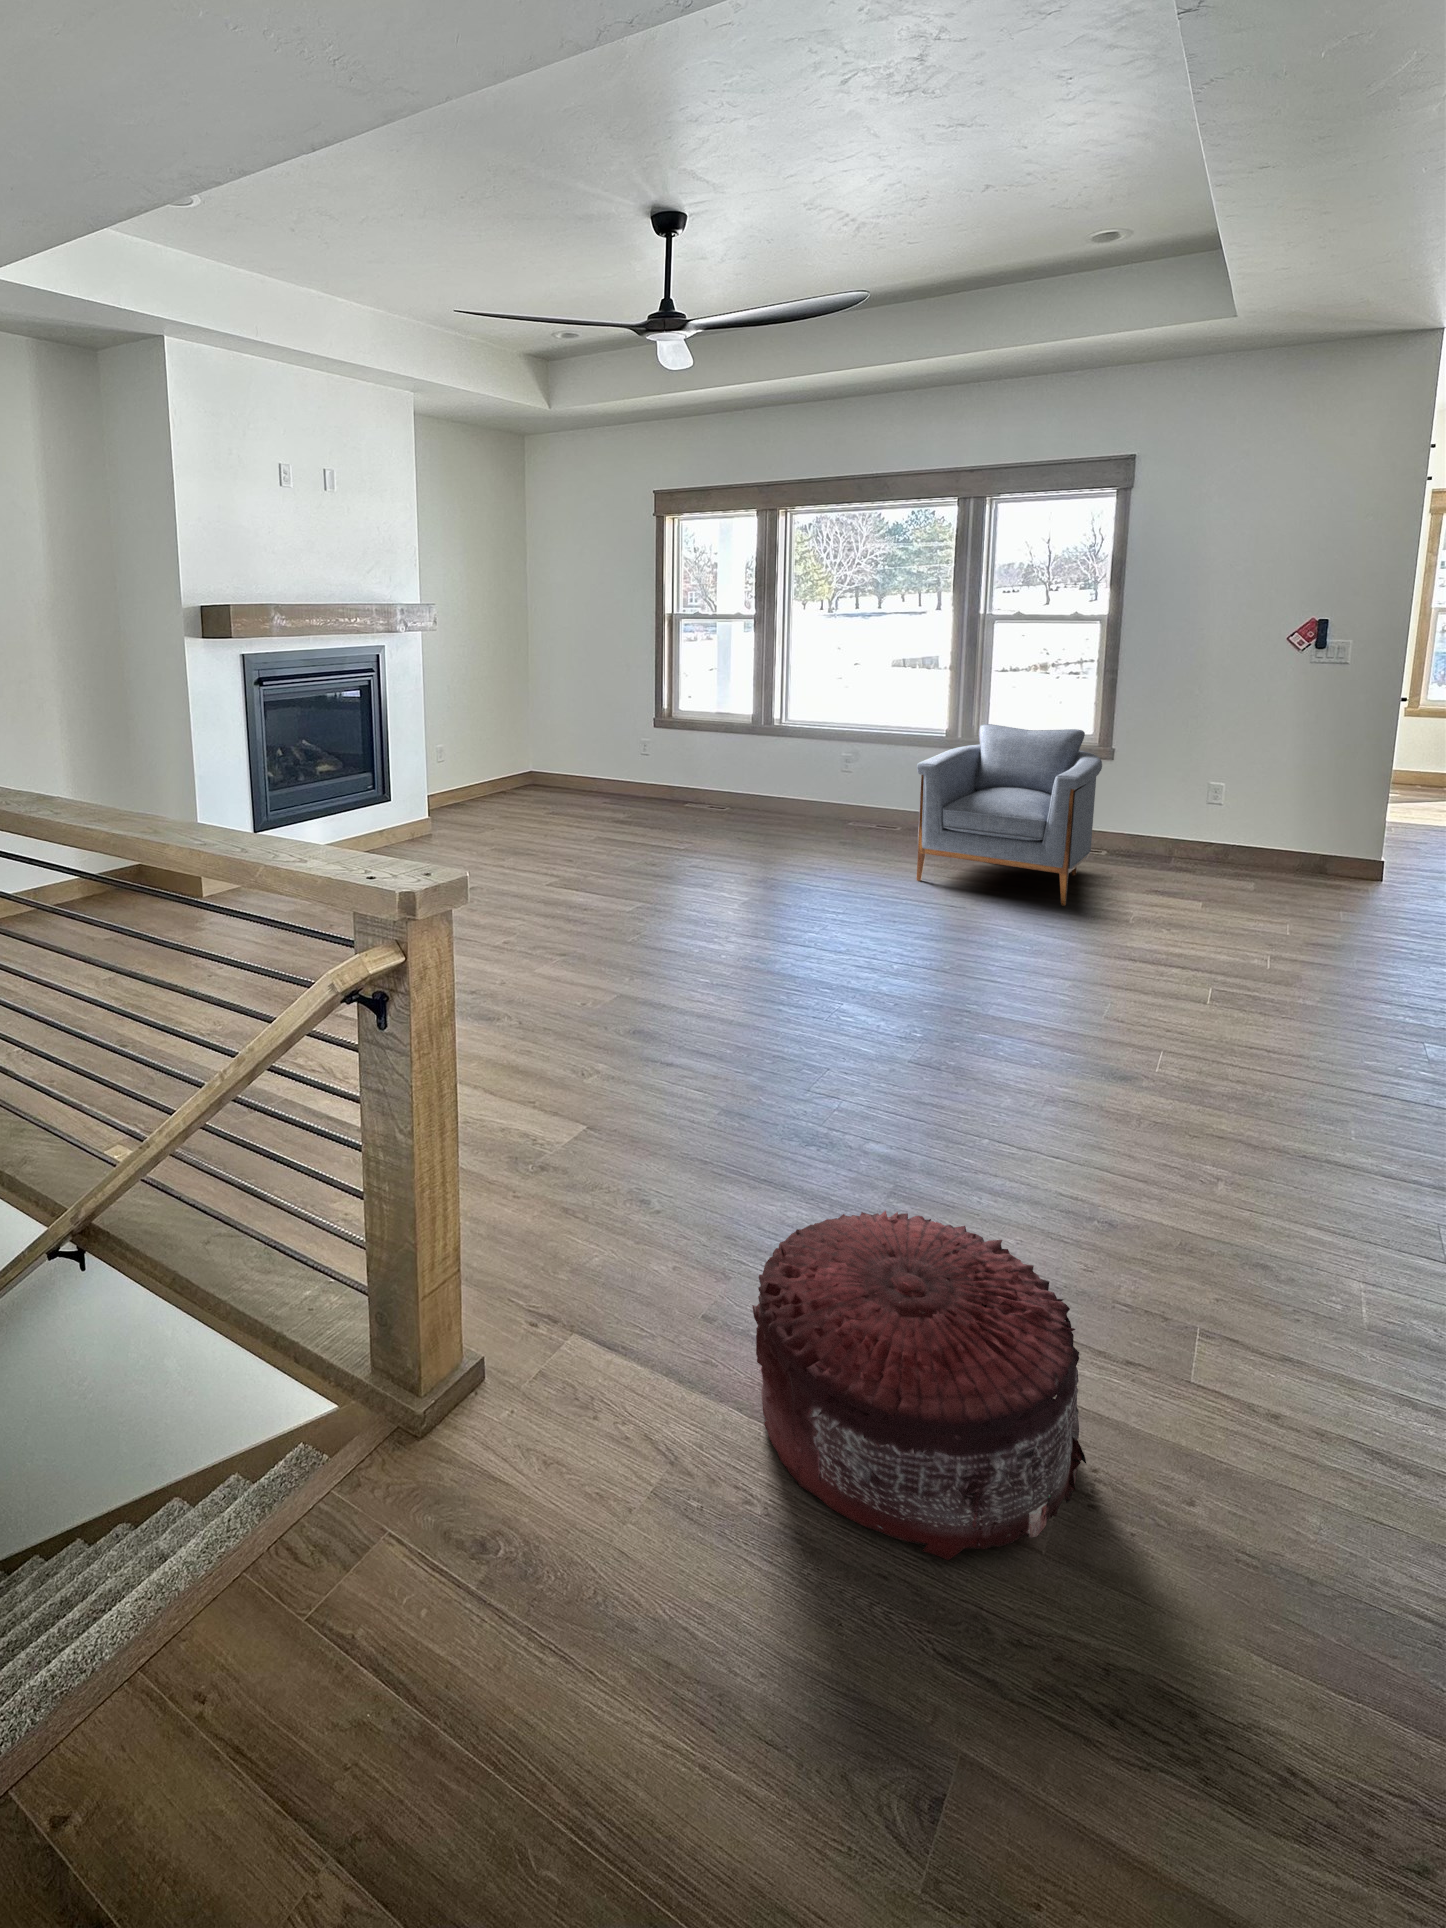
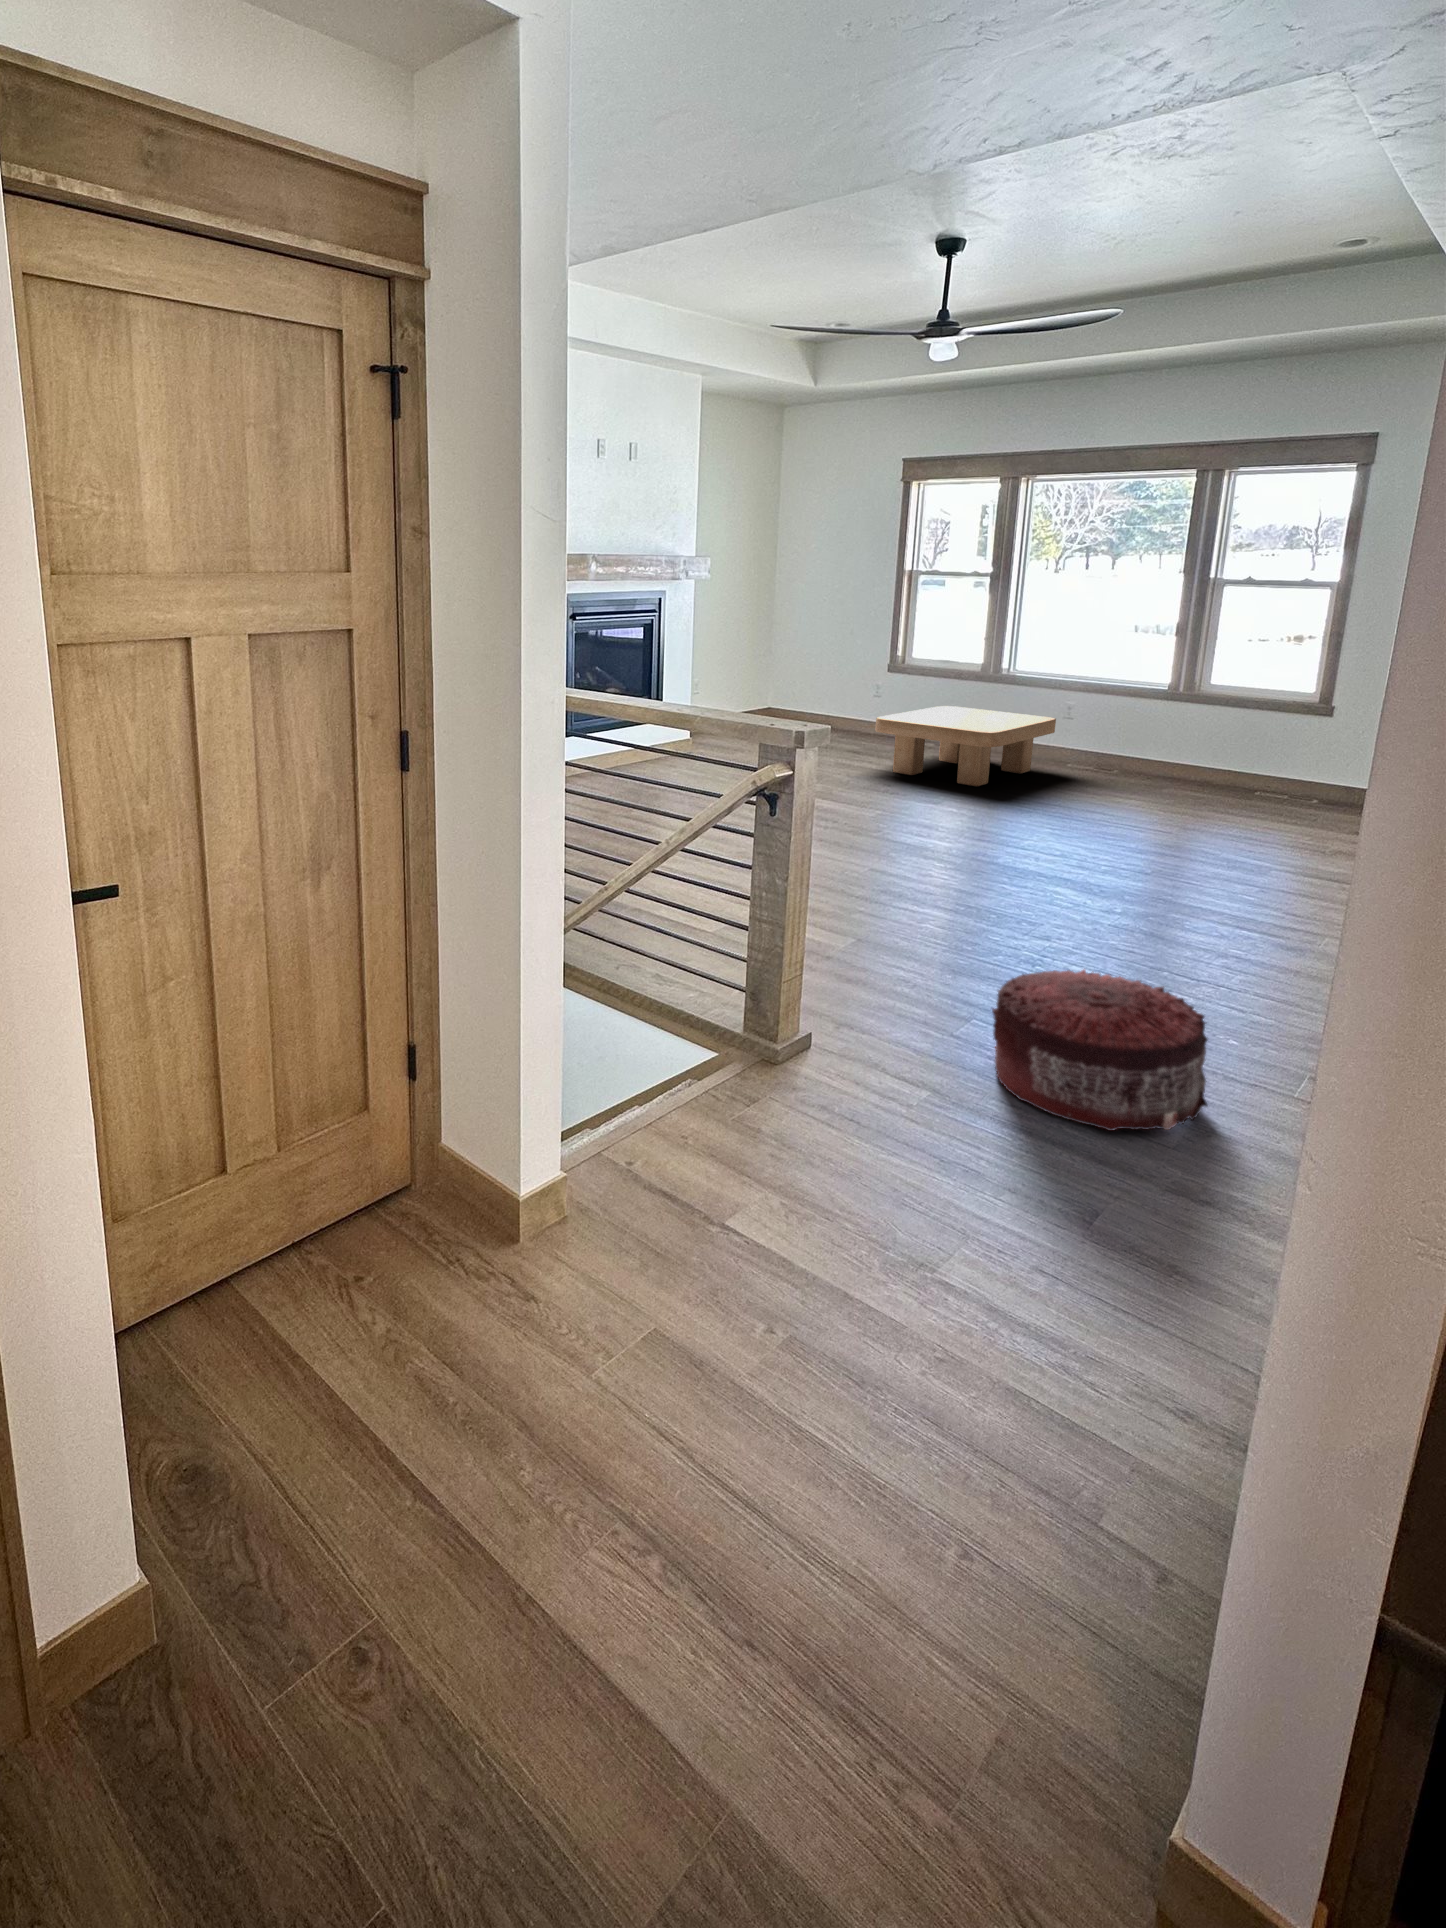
armchair: present [917,724,1102,906] -> none [1130,676,1320,838]
coffee table: none [640,764,833,858] -> present [875,706,1056,787]

